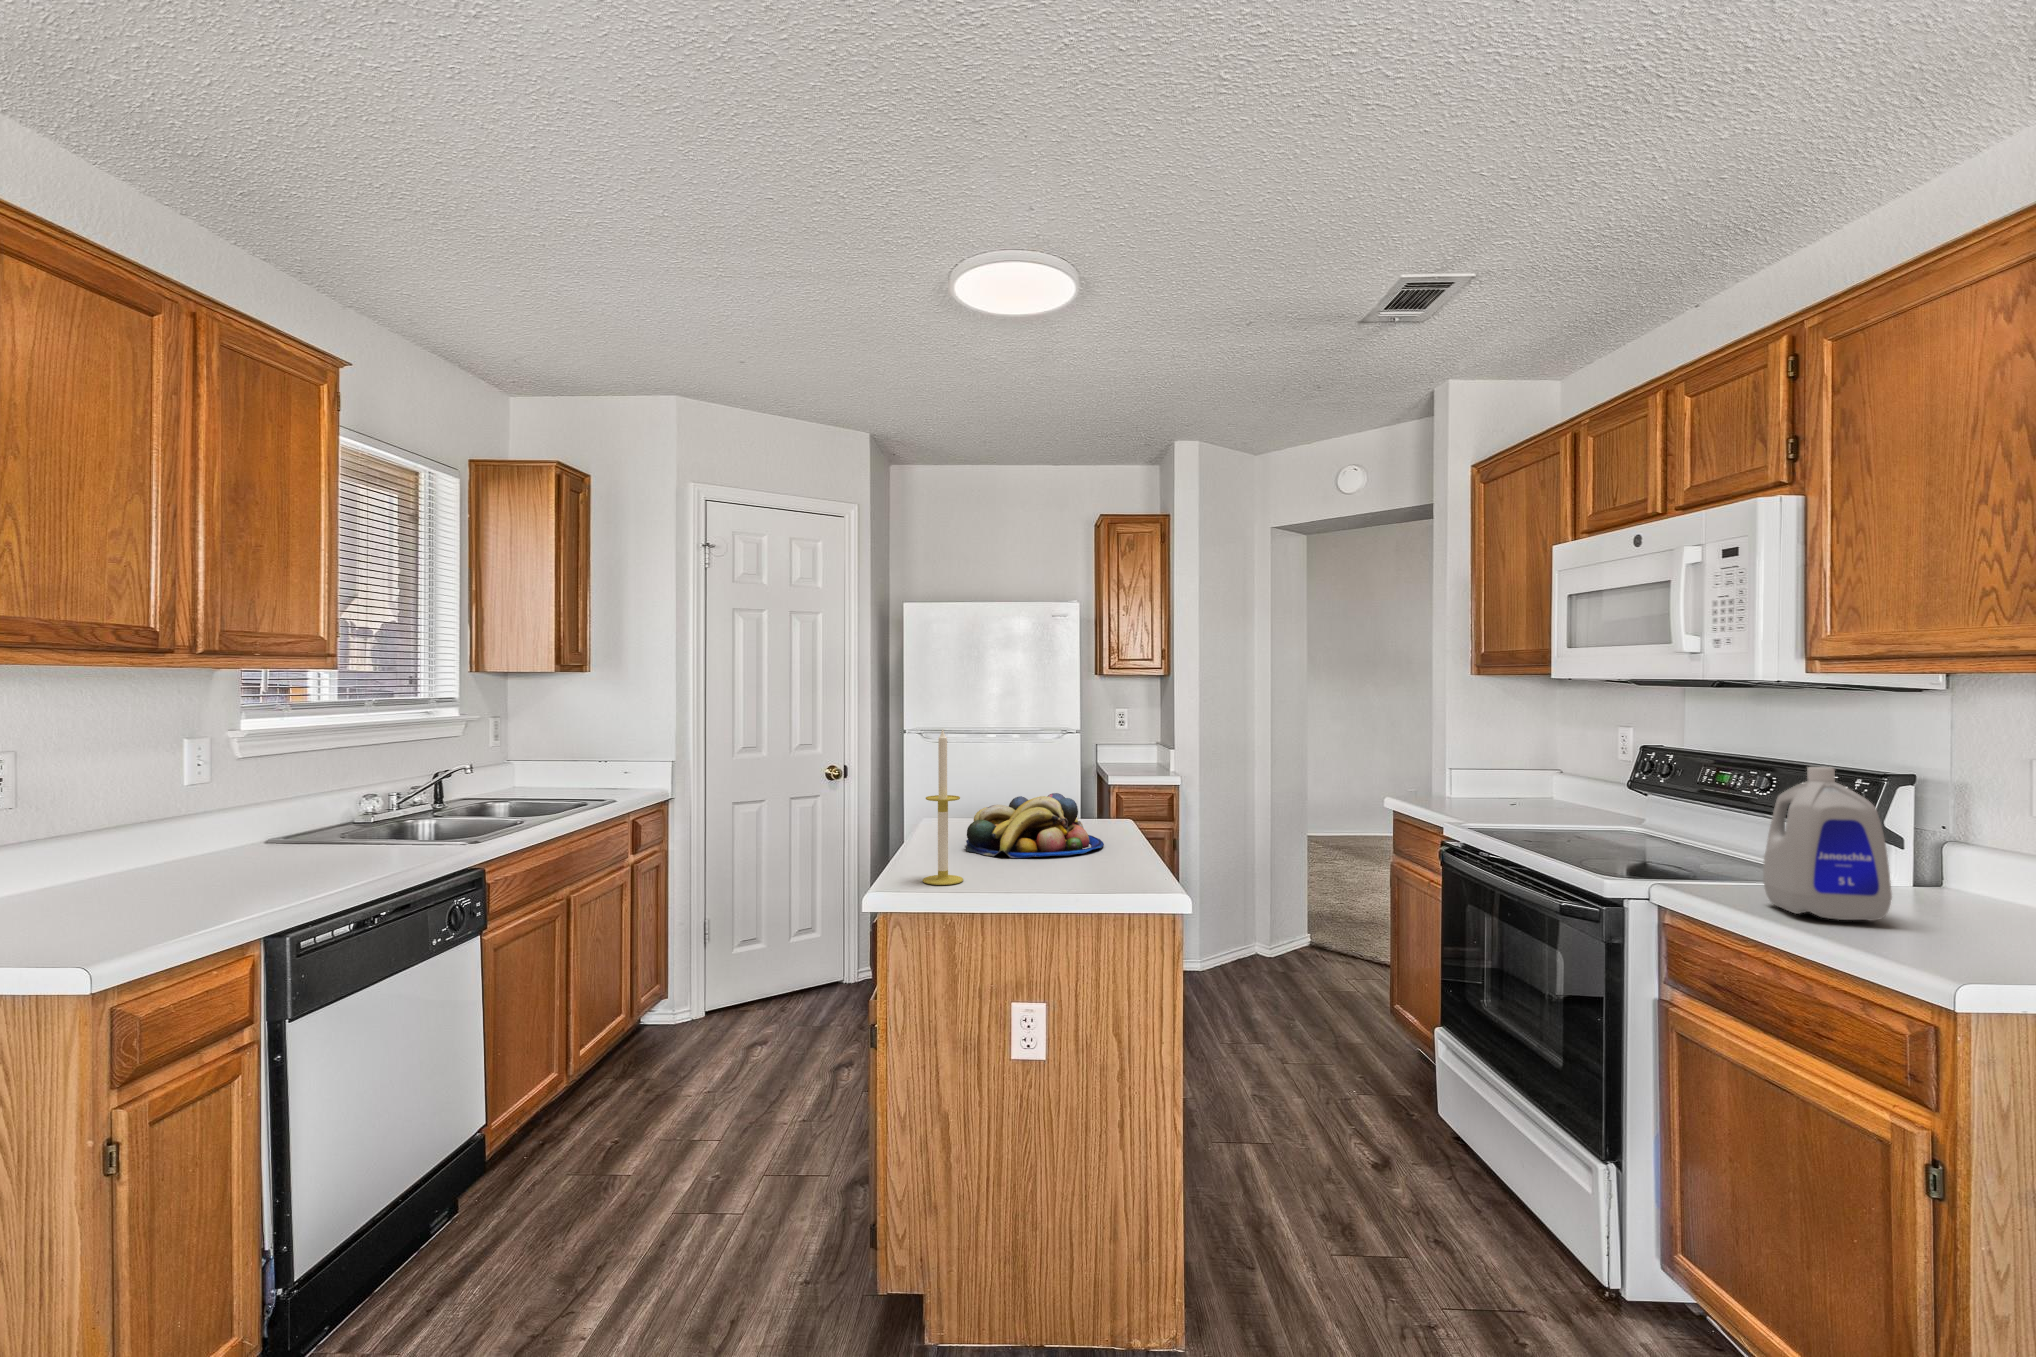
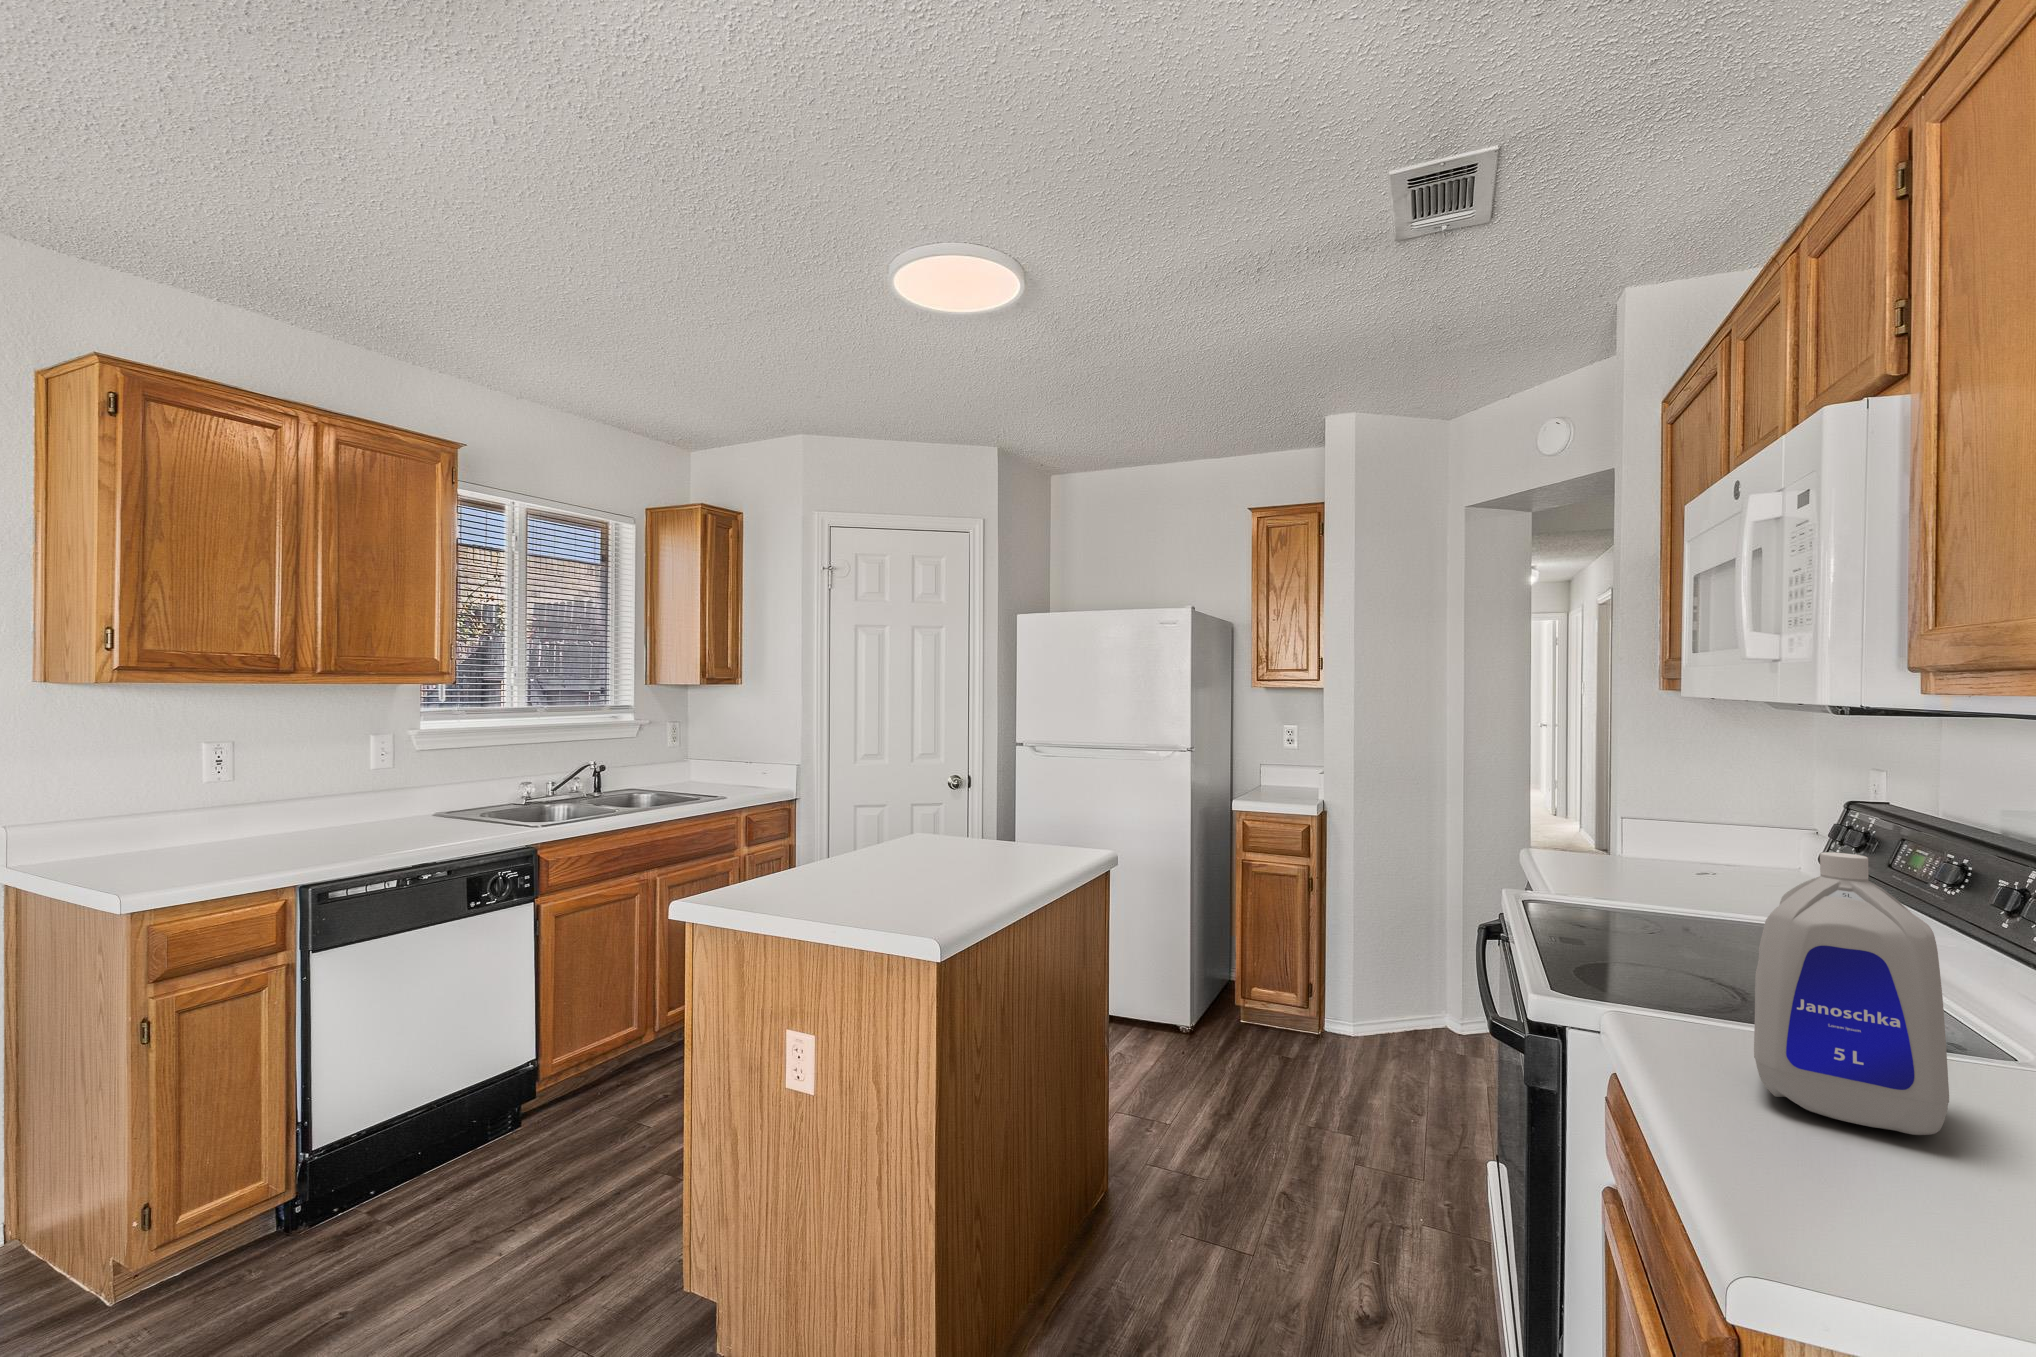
candle: present [923,730,963,885] -> none [736,742,778,900]
fruit bowl: present [966,793,1104,858] -> none [860,814,1010,882]

